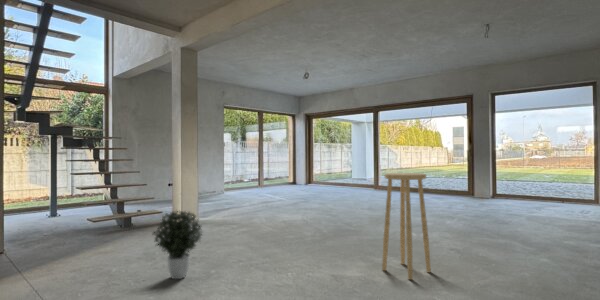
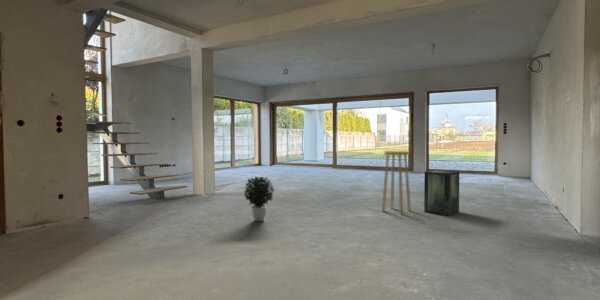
storage box: none [453,205,520,290] -> present [424,170,459,216]

